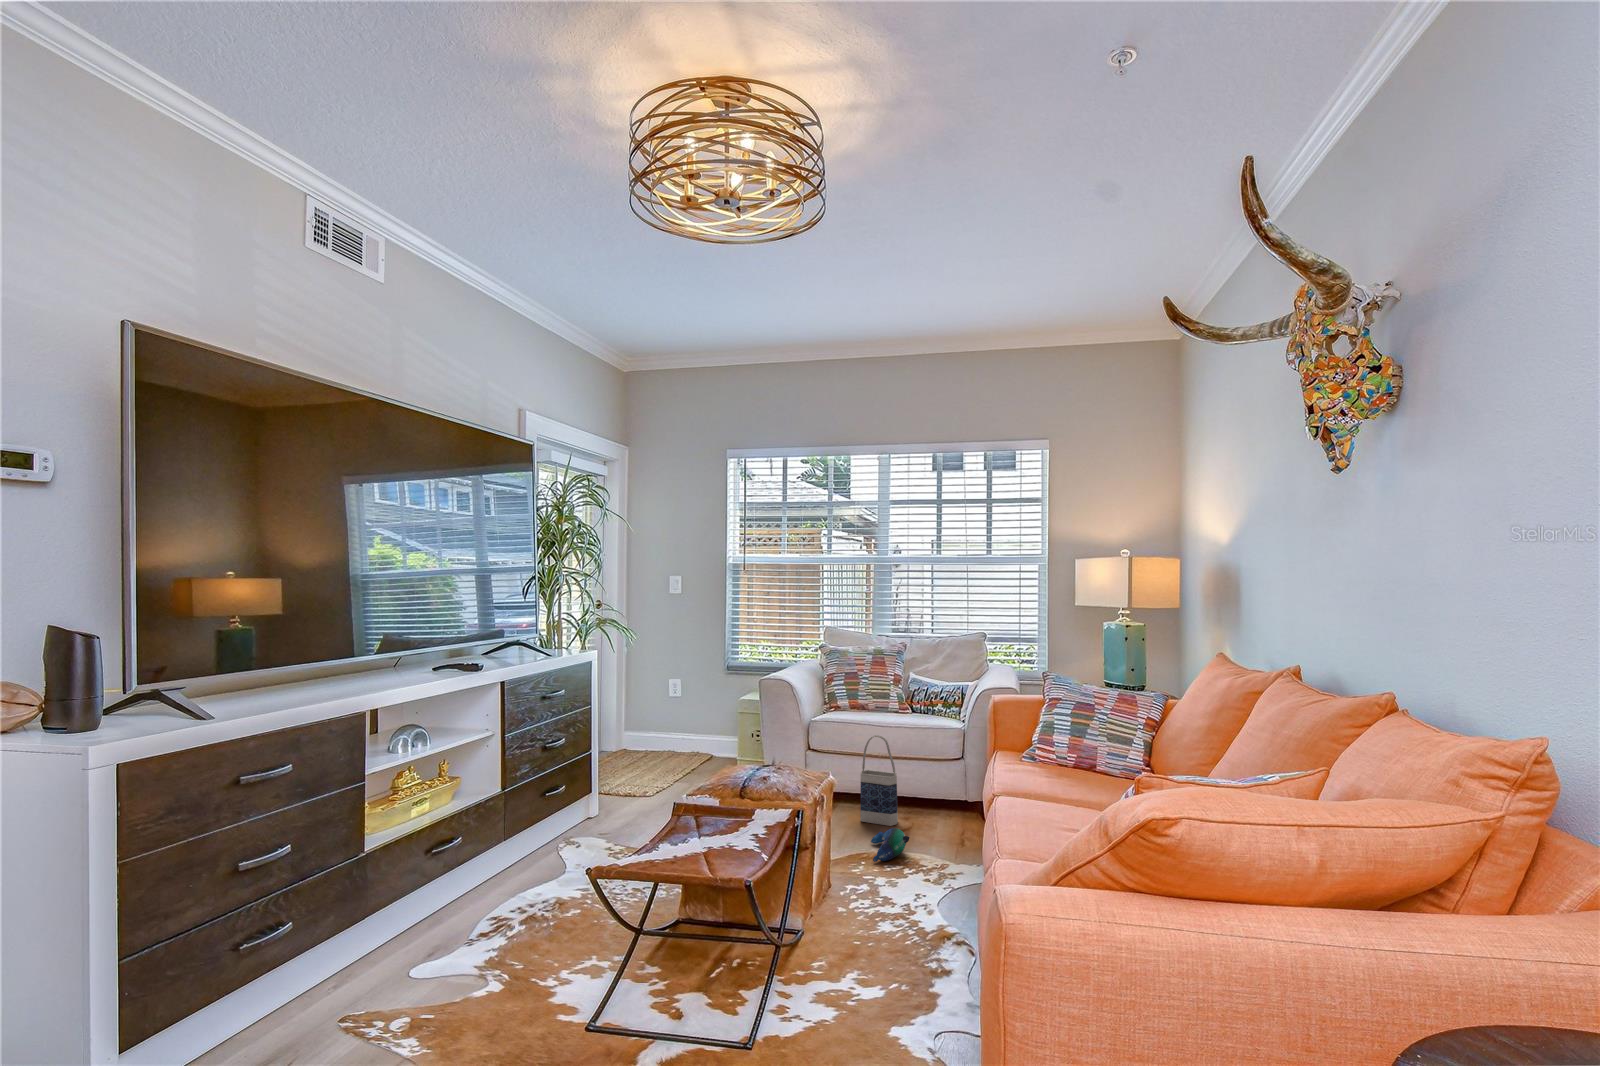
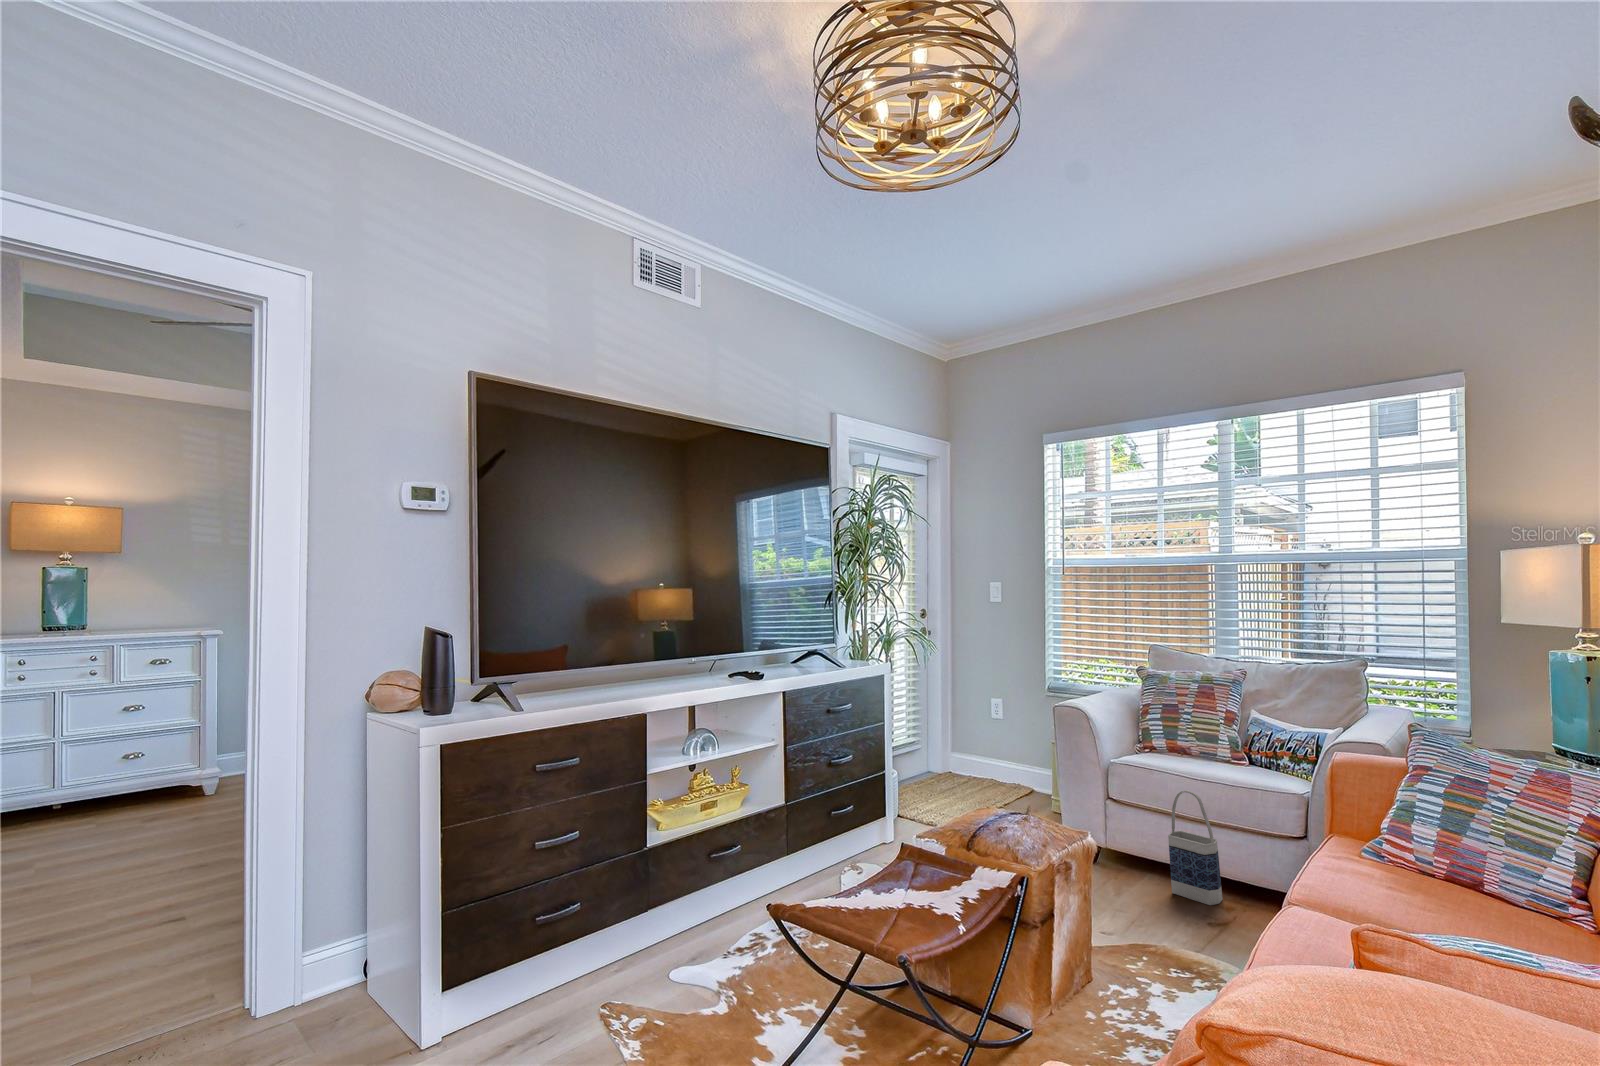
plush toy: present [871,828,910,862] -> none [1160,914,1214,957]

